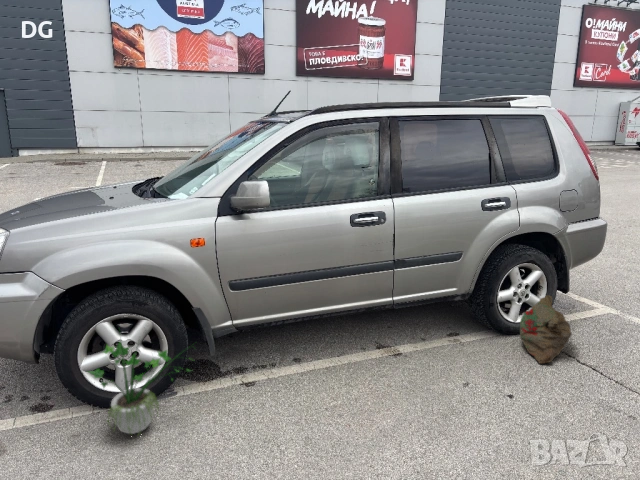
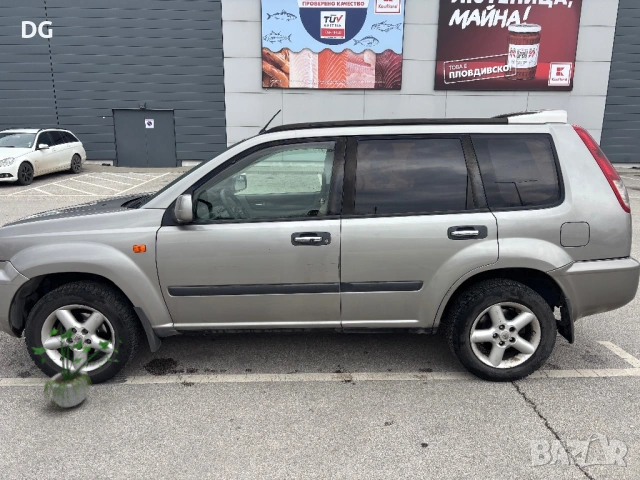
bag: present [520,295,572,364] -> none [487,343,549,420]

